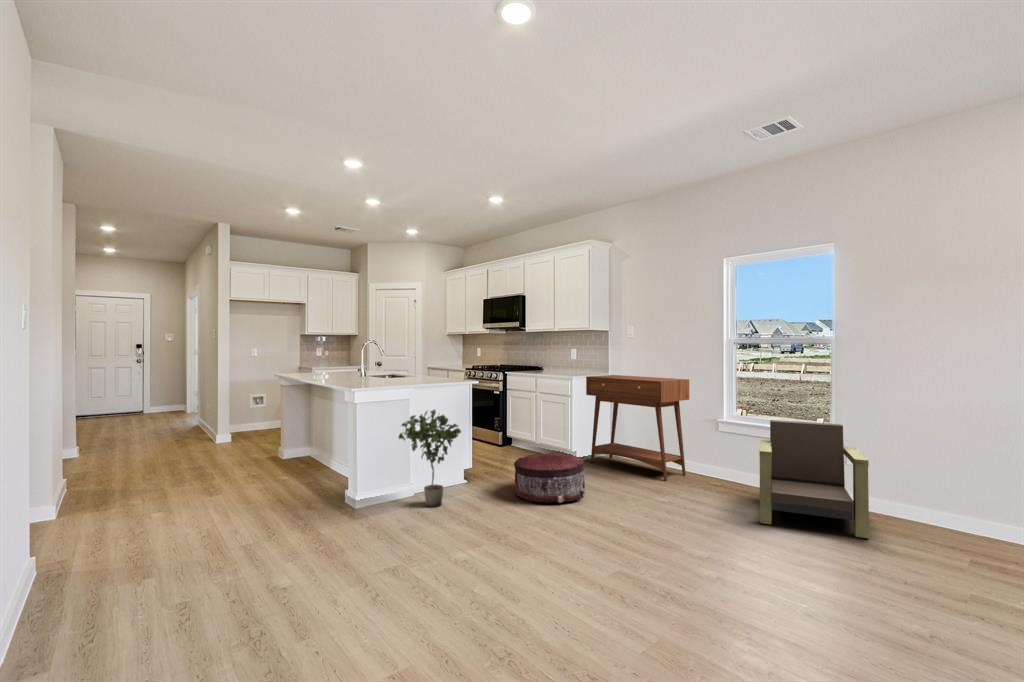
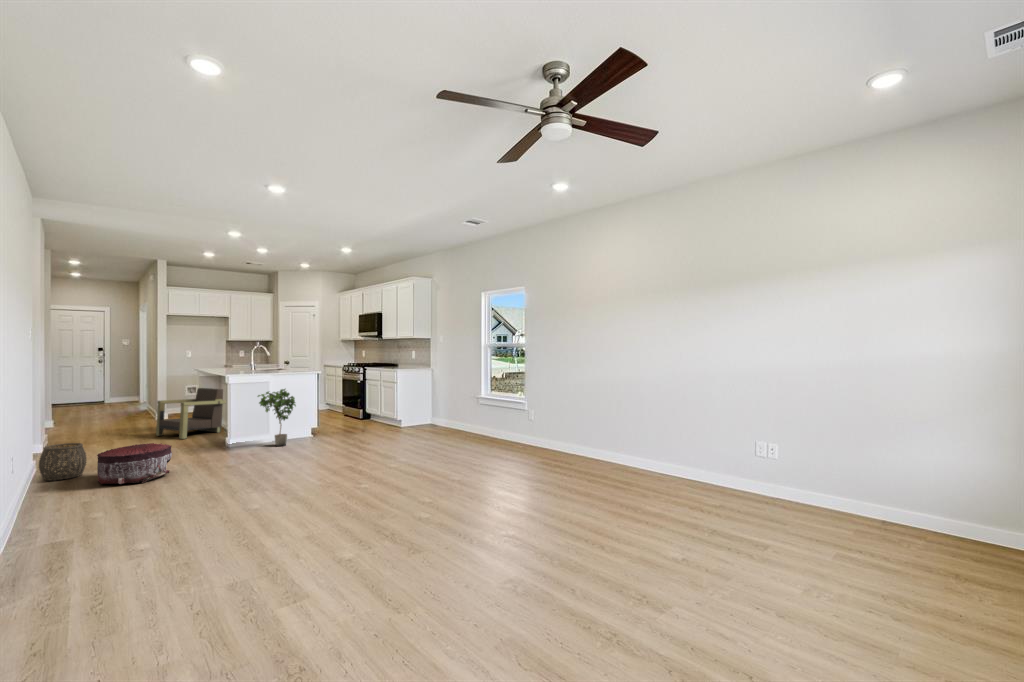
console table: present [586,375,689,481] -> none [407,369,465,434]
armchair: present [759,420,869,539] -> present [156,388,226,439]
pouf: present [514,453,585,503] -> present [97,443,172,484]
woven basket: none [31,528,128,616] -> present [39,443,87,480]

